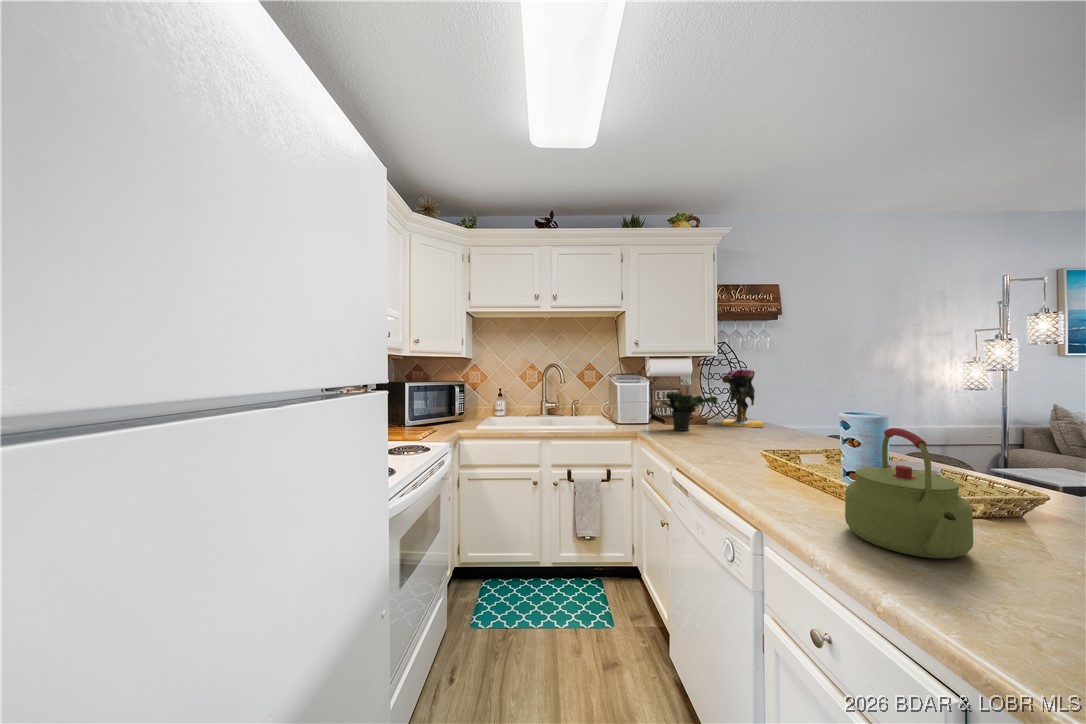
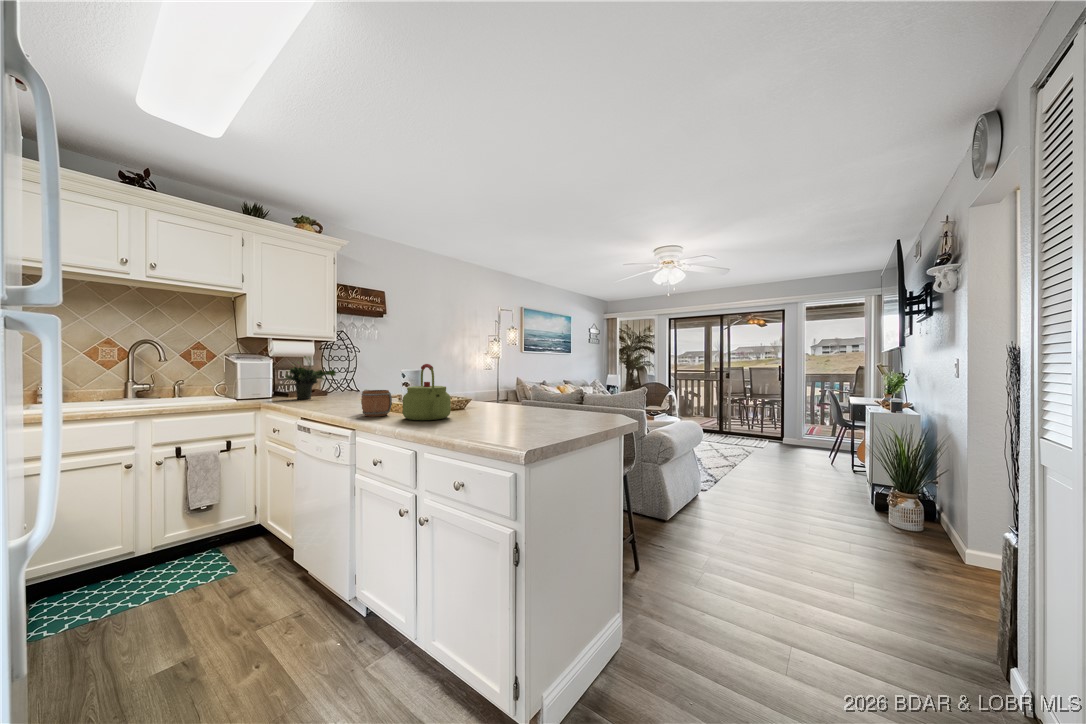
vase: present [722,369,763,427] -> none [339,352,371,395]
mug: none [759,451,816,508] -> present [361,389,392,417]

